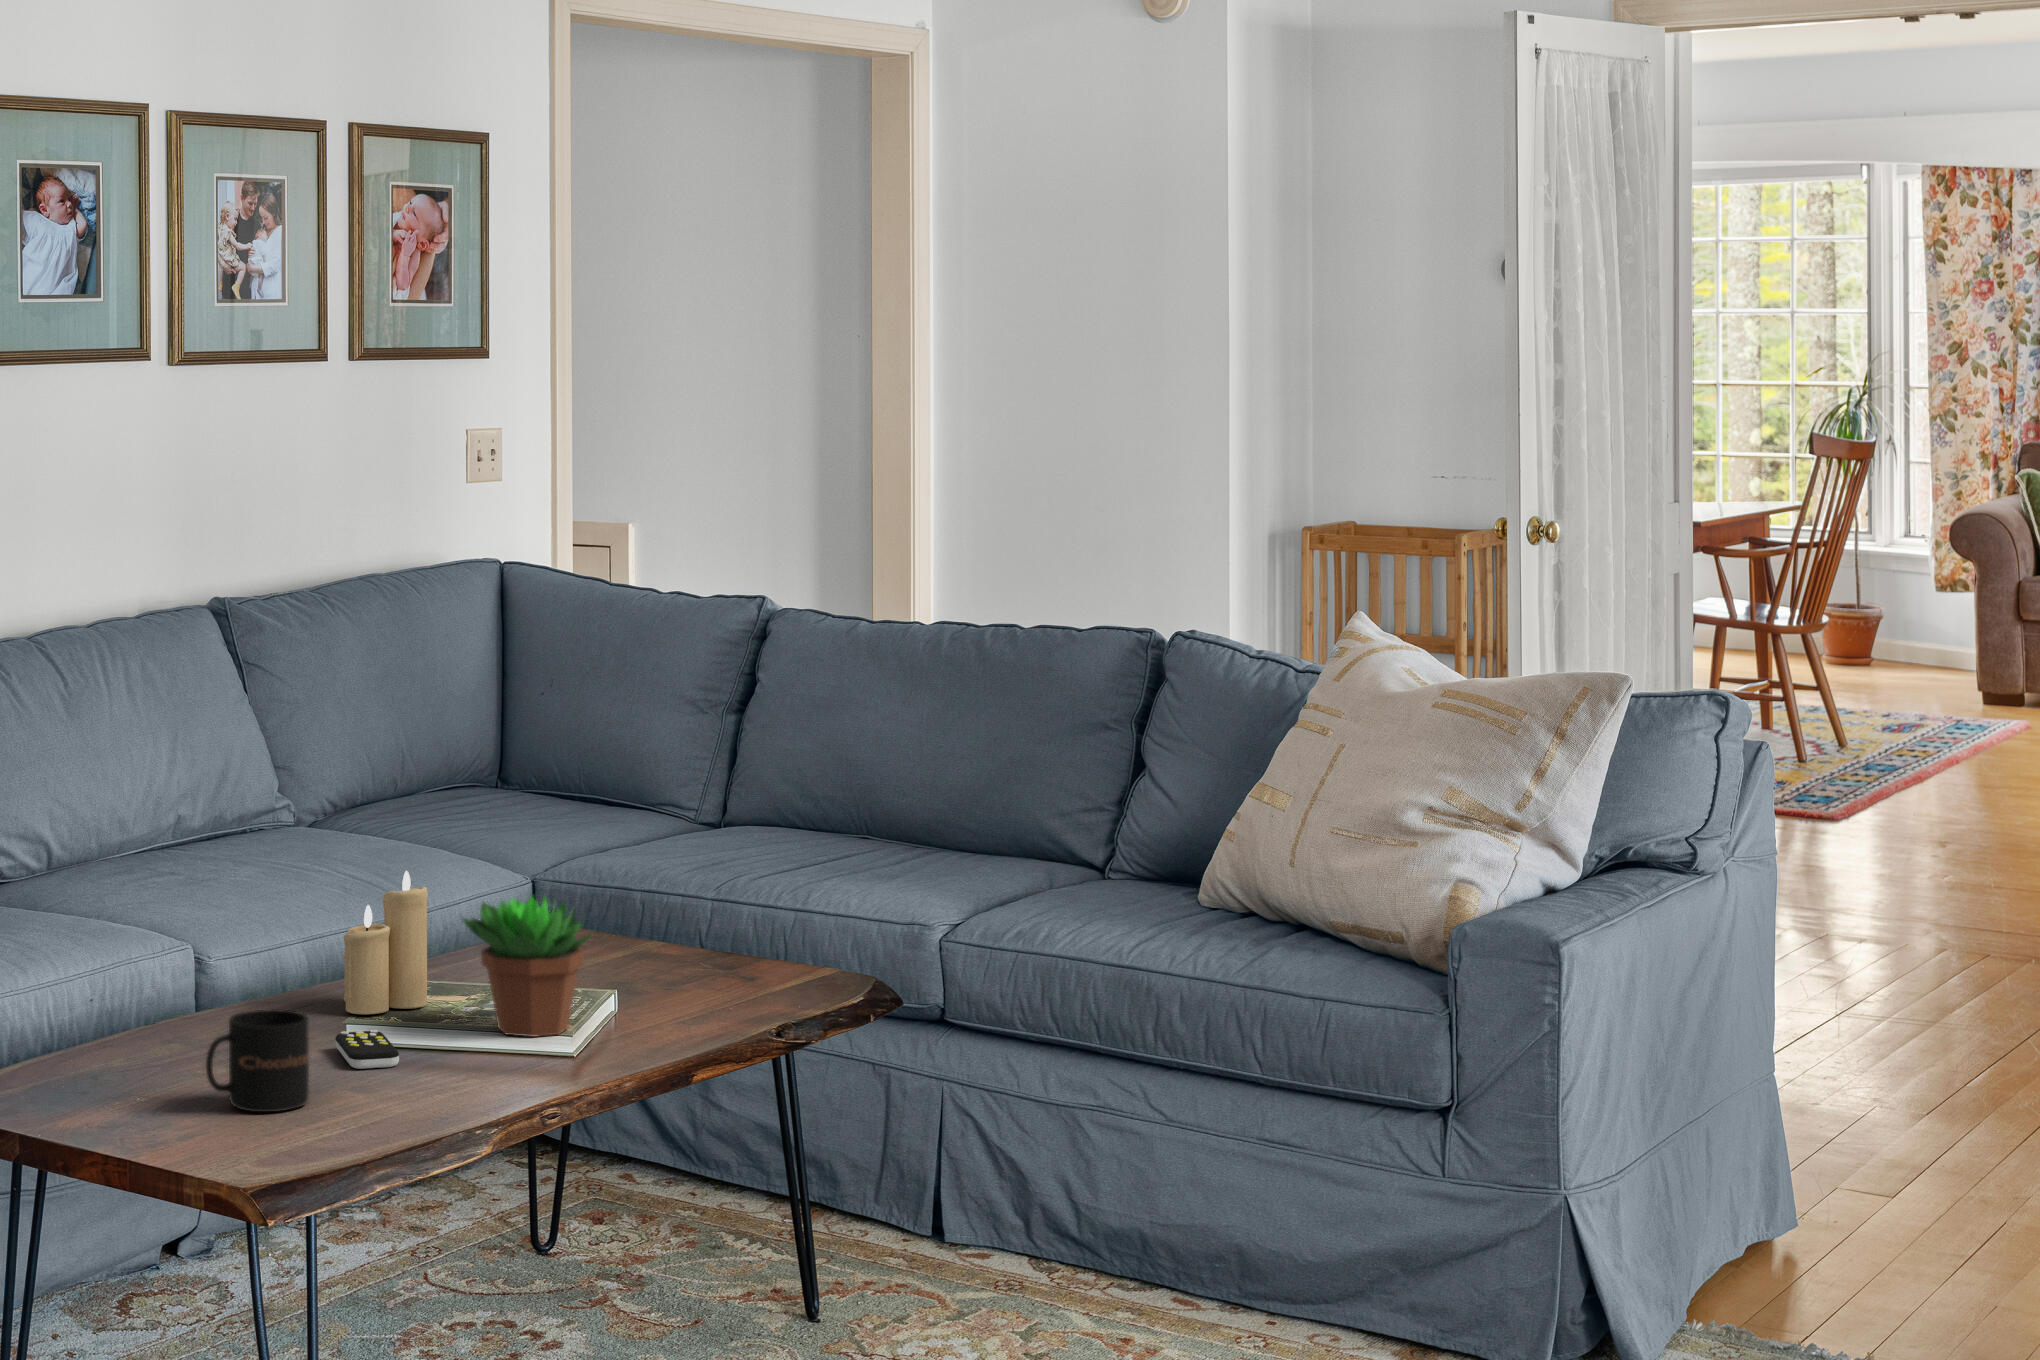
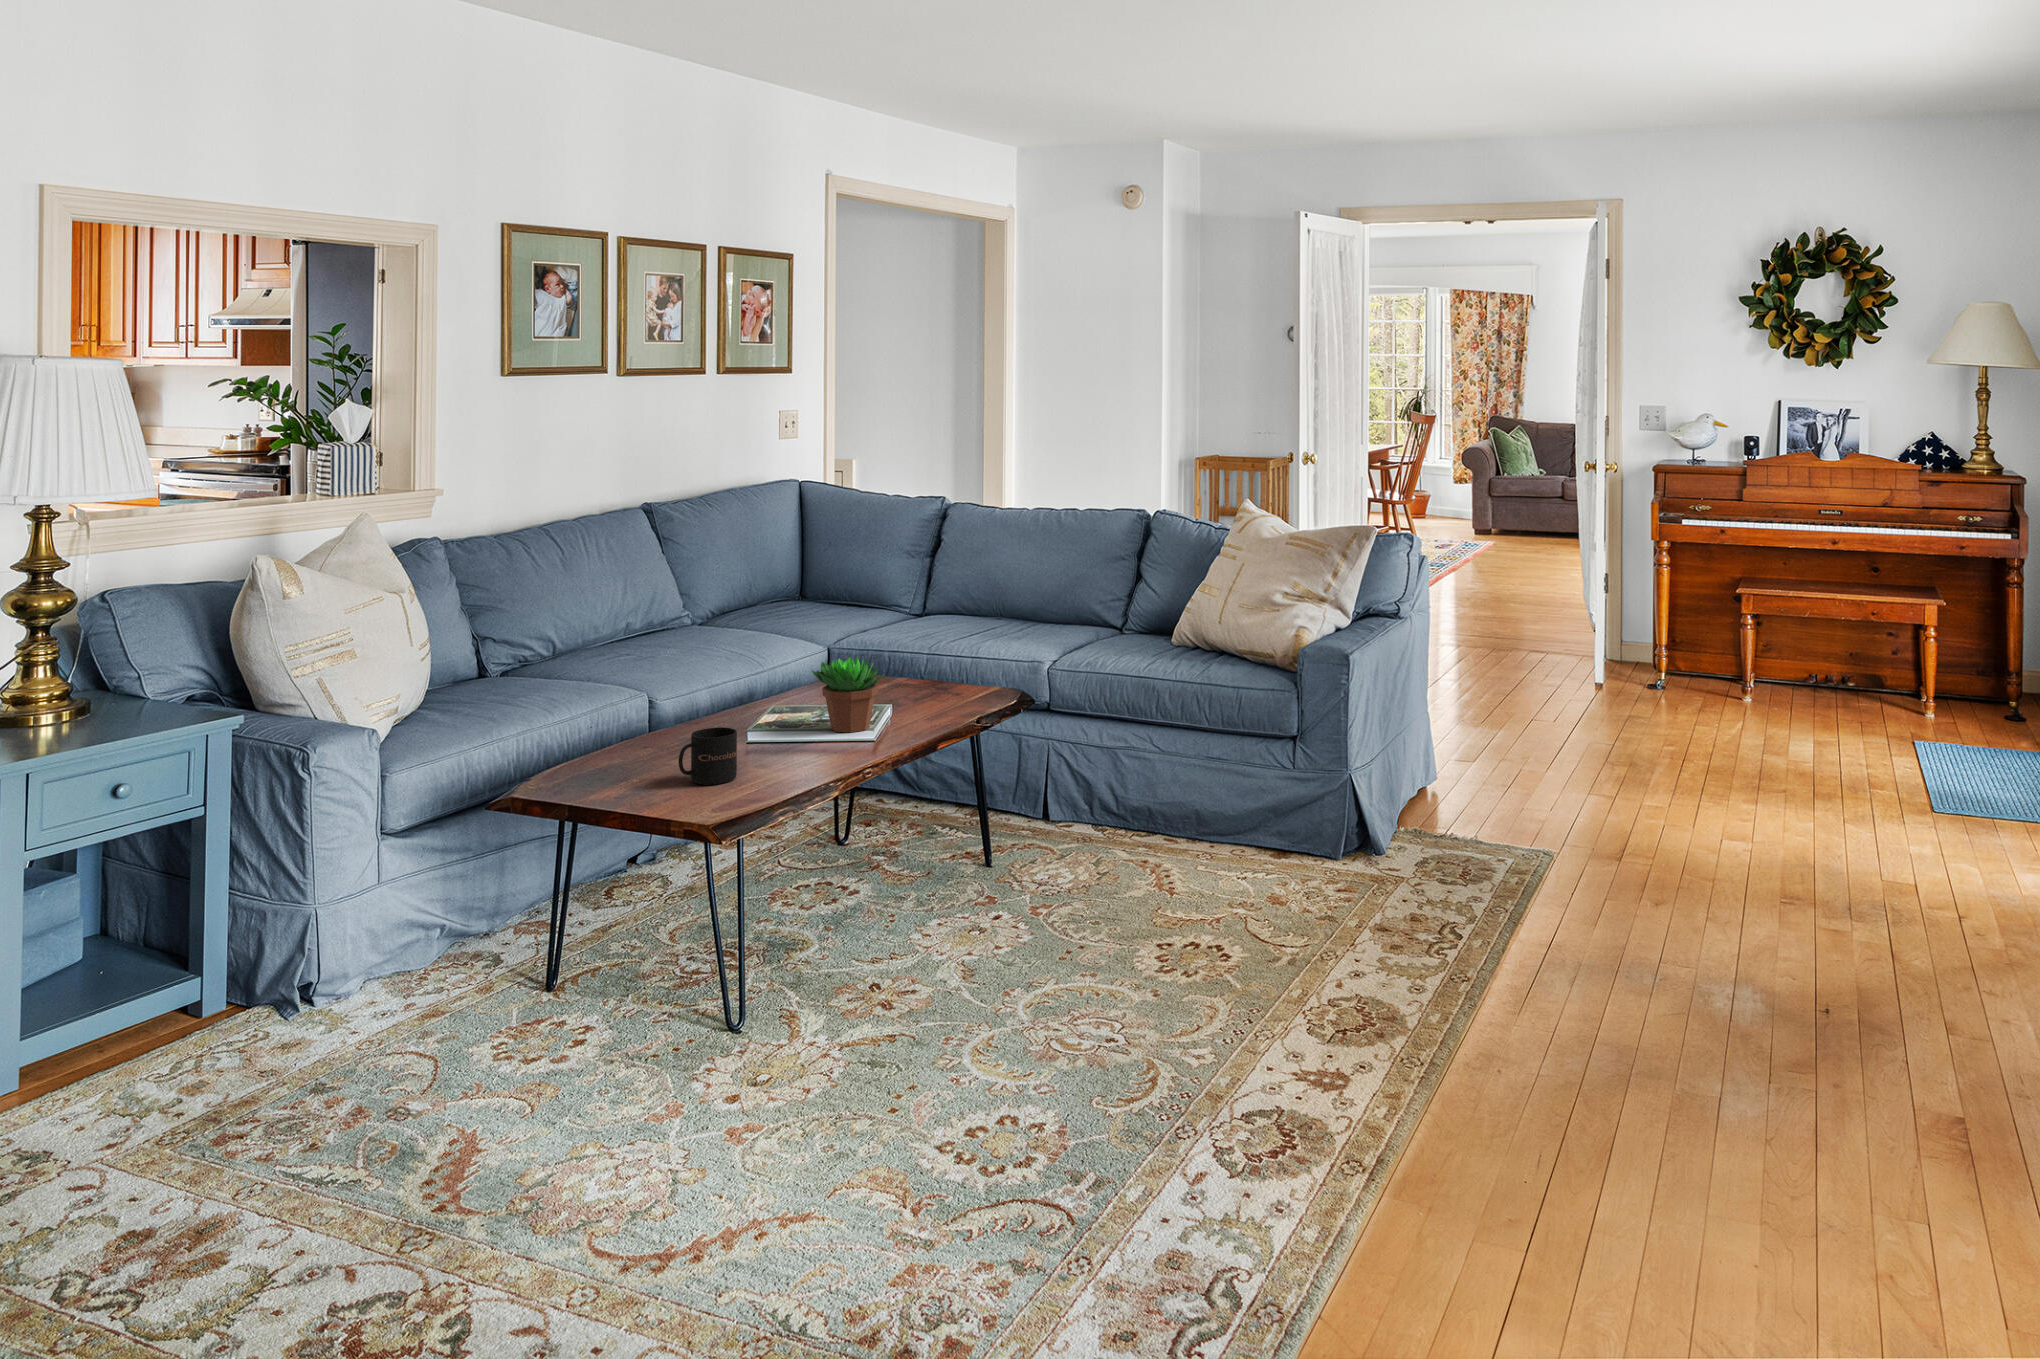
candle: present [344,871,428,1014] -> none [742,647,789,726]
remote control: present [335,1030,399,1069] -> none [744,734,782,756]

